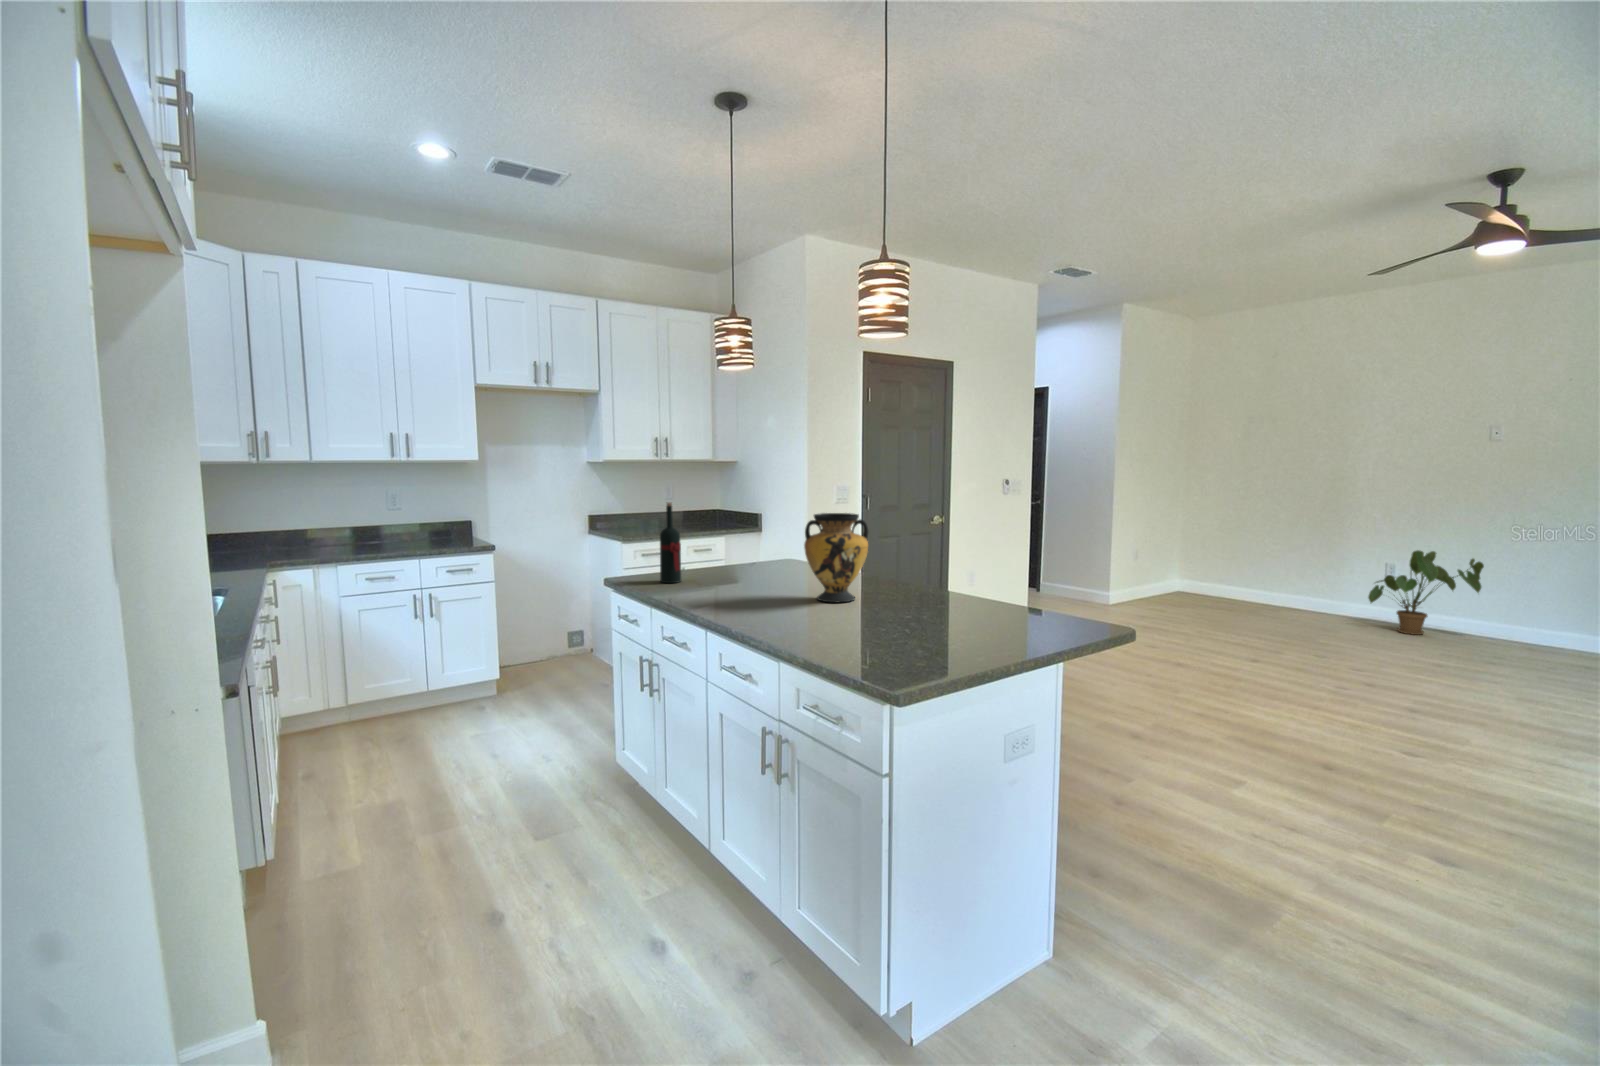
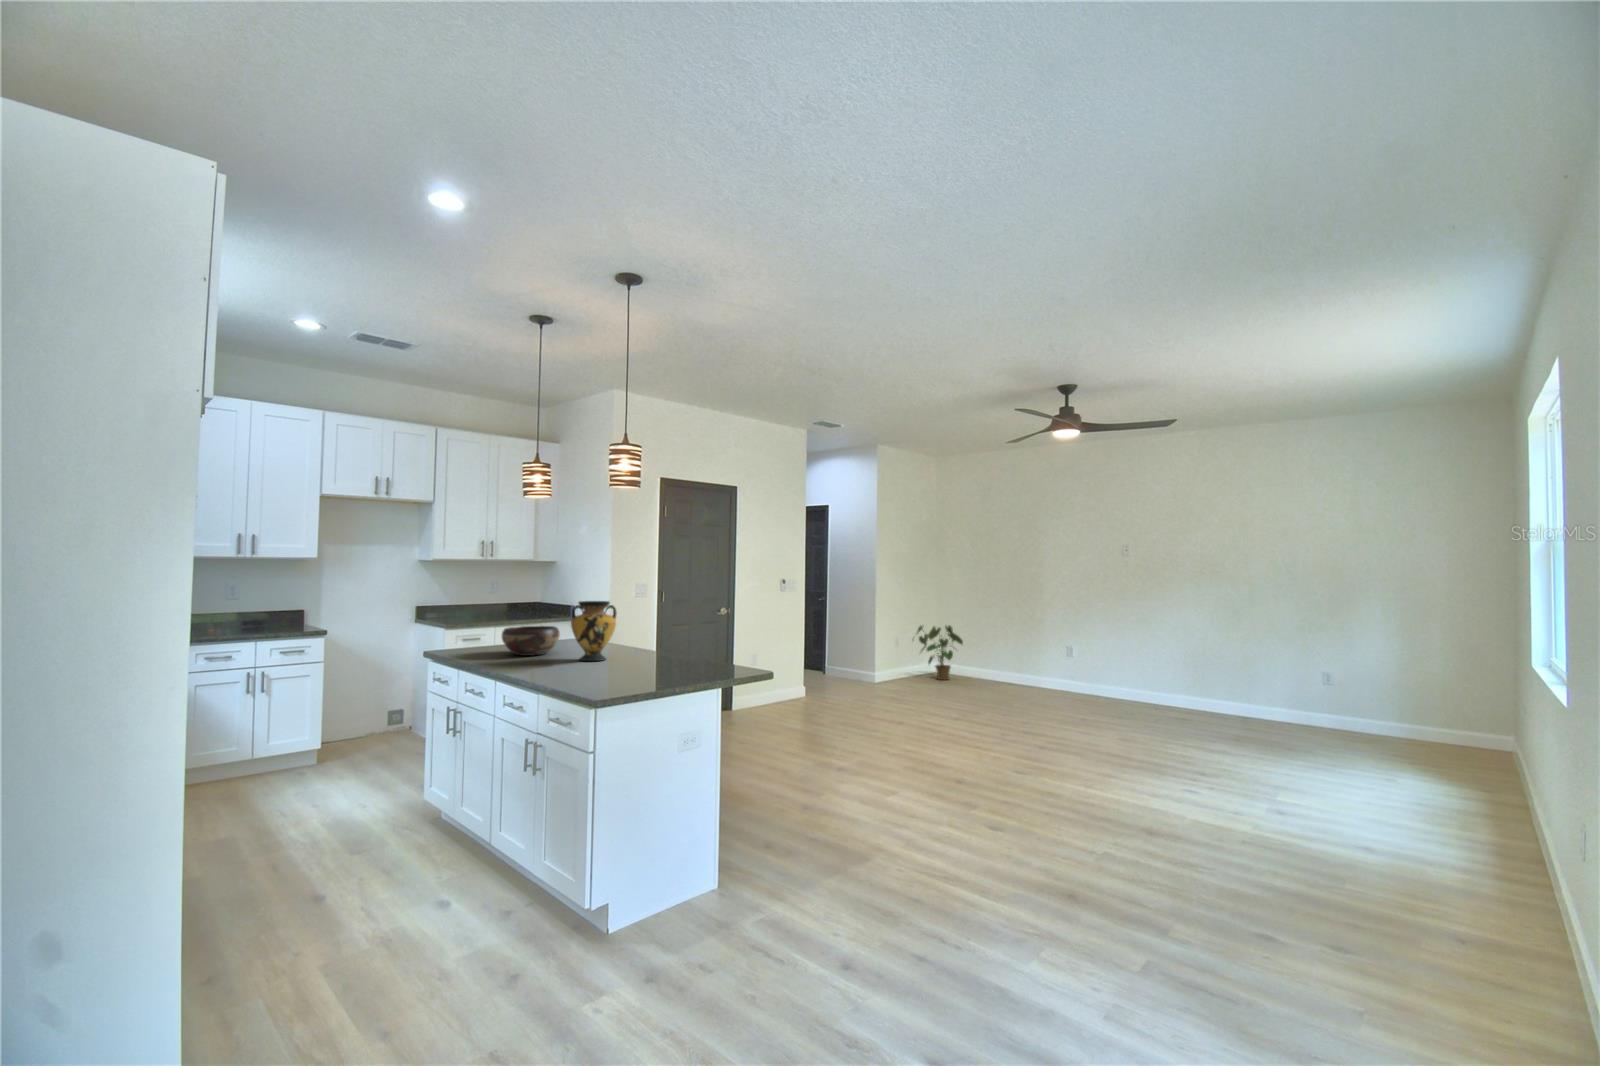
wine bottle: present [660,502,681,583] -> none [468,593,485,652]
decorative bowl: none [705,547,782,590] -> present [502,626,560,656]
house plant: present [1368,550,1484,635] -> present [917,626,963,680]

